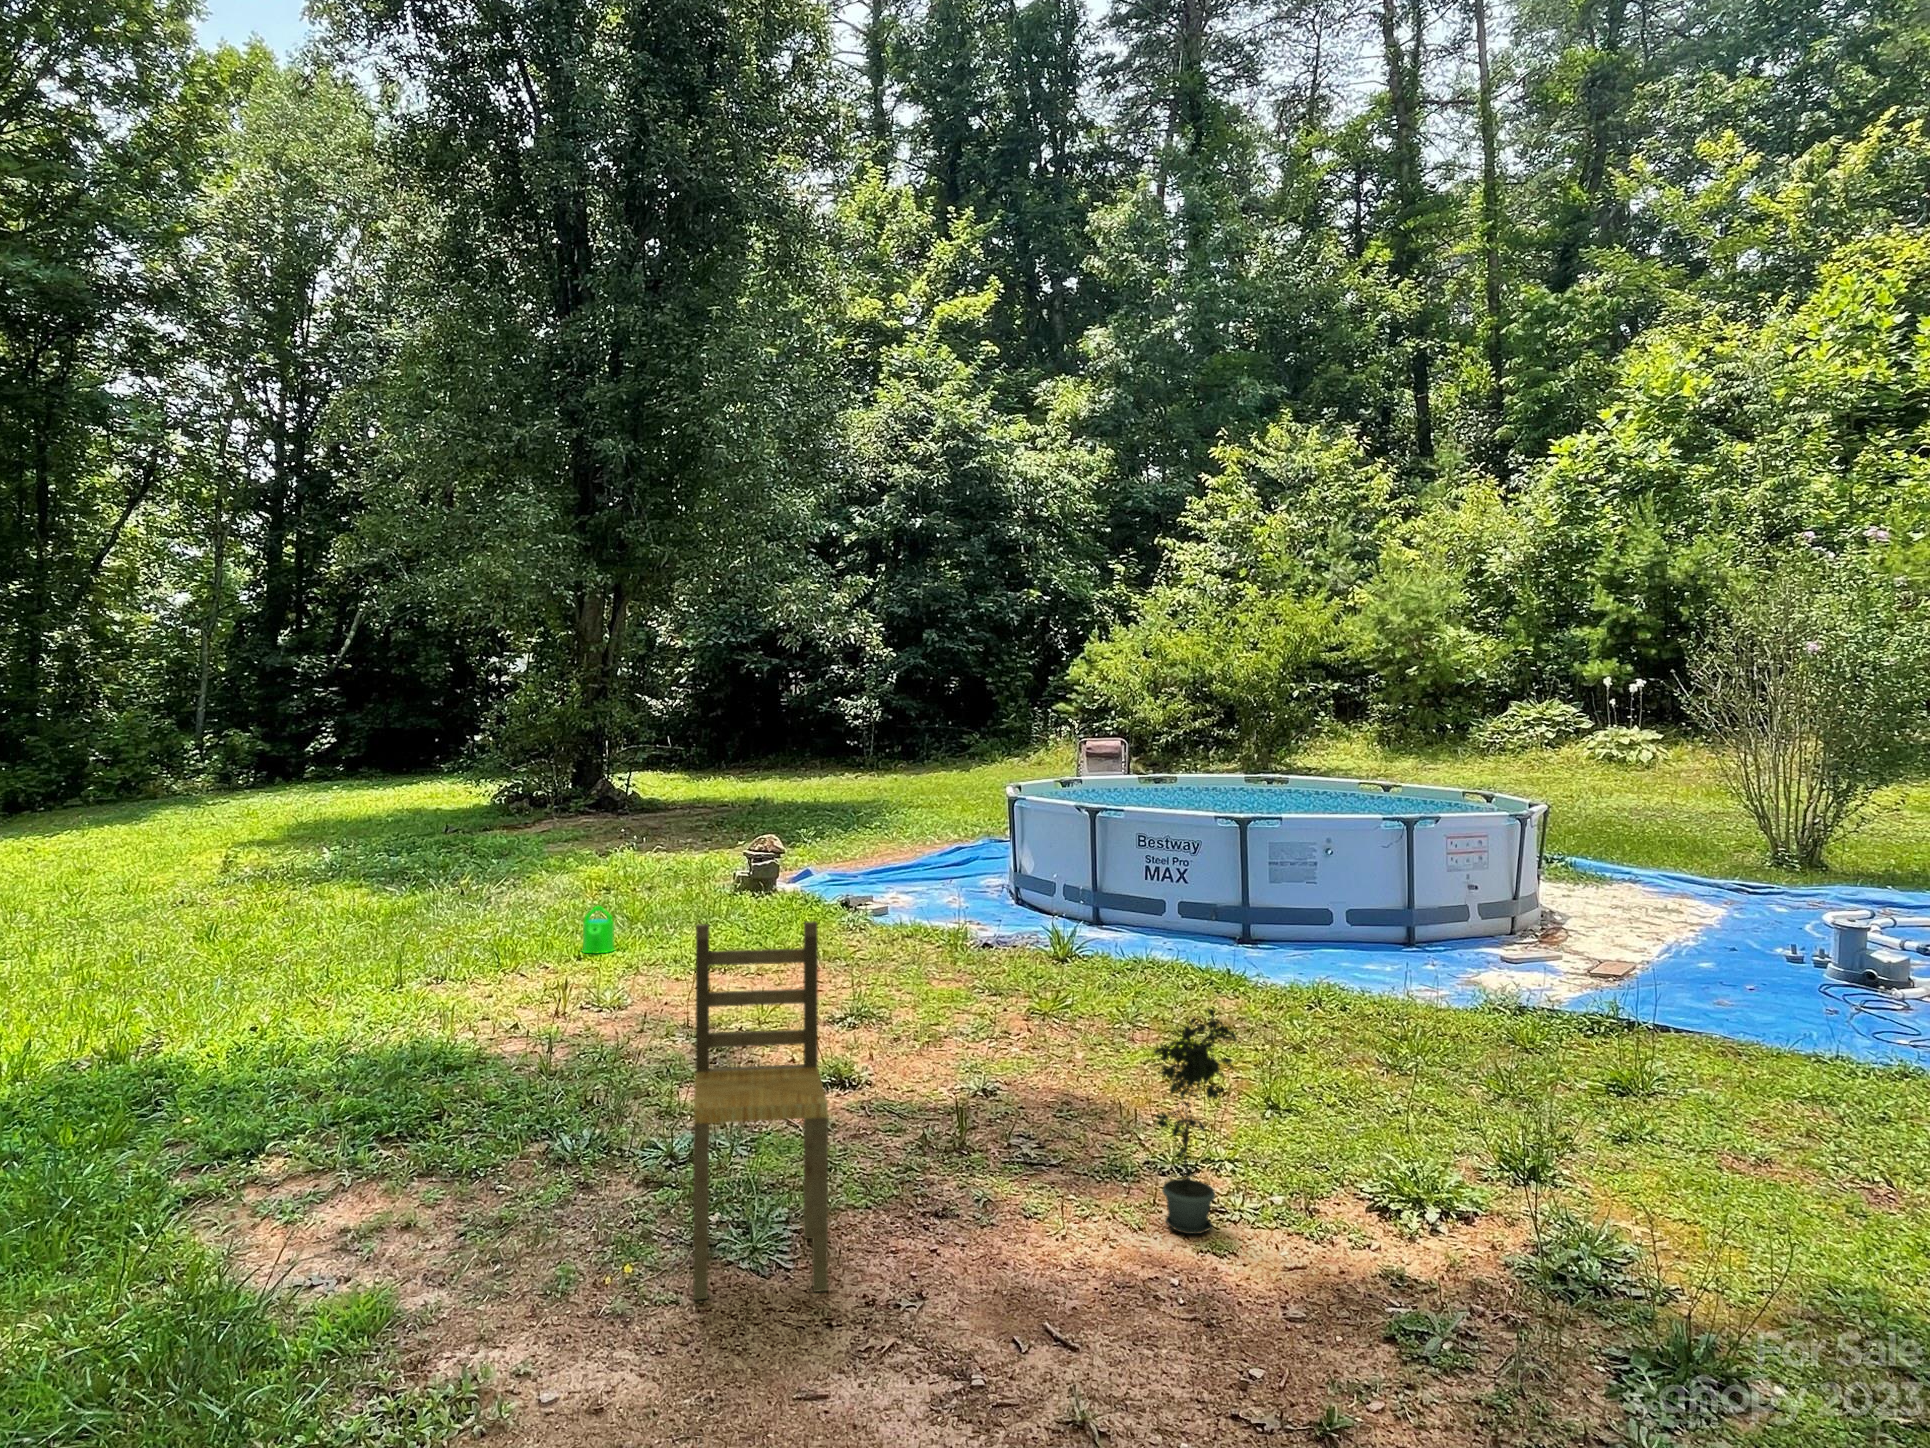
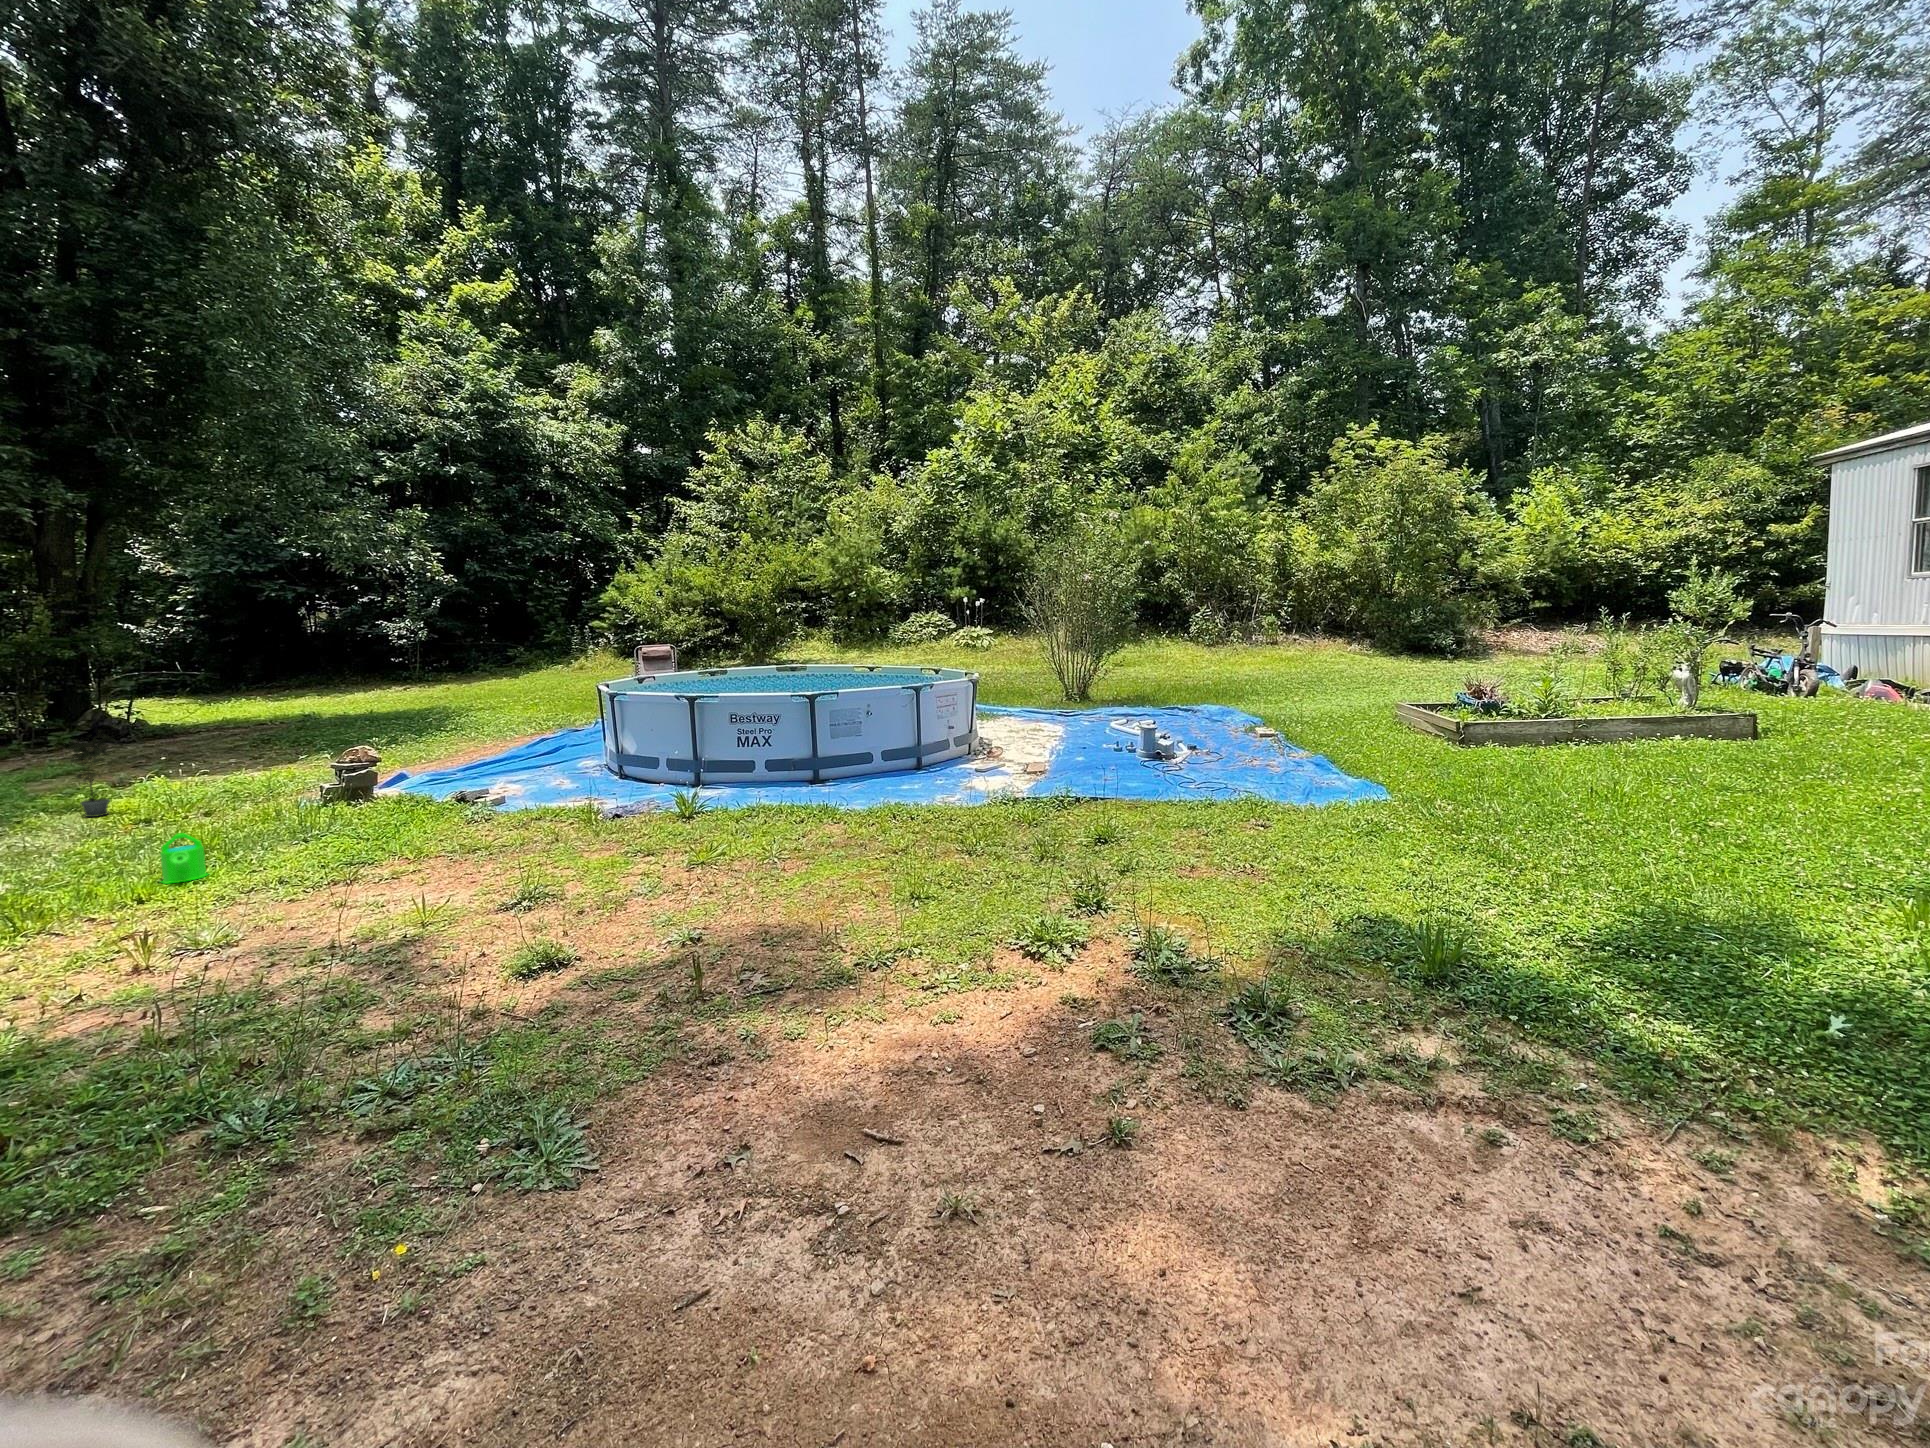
chair: present [693,921,828,1300] -> none [440,825,652,1249]
potted plant: present [1154,1009,1237,1234] -> present [64,731,115,817]

